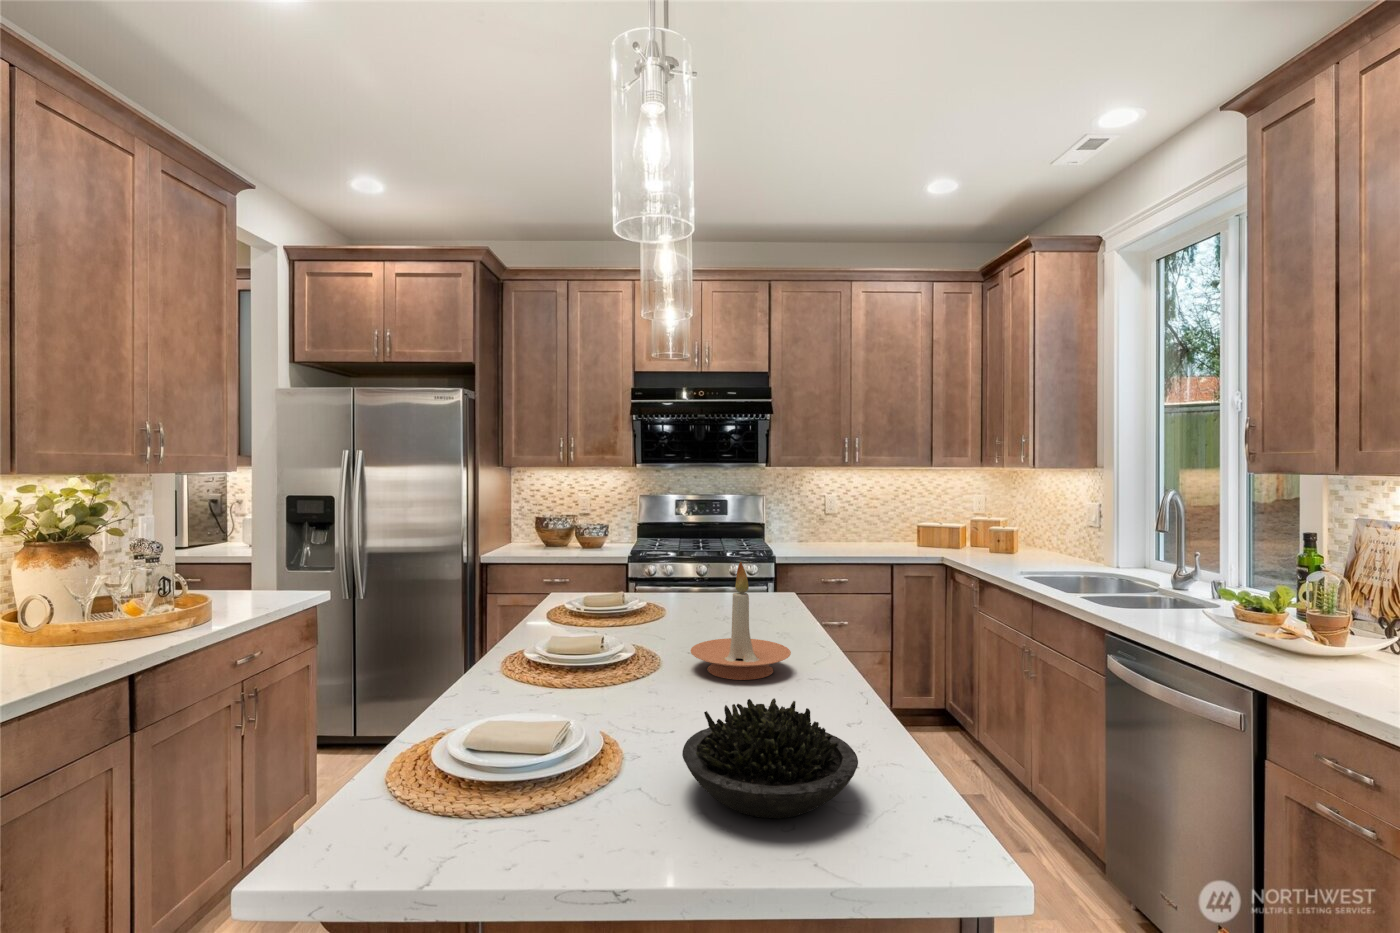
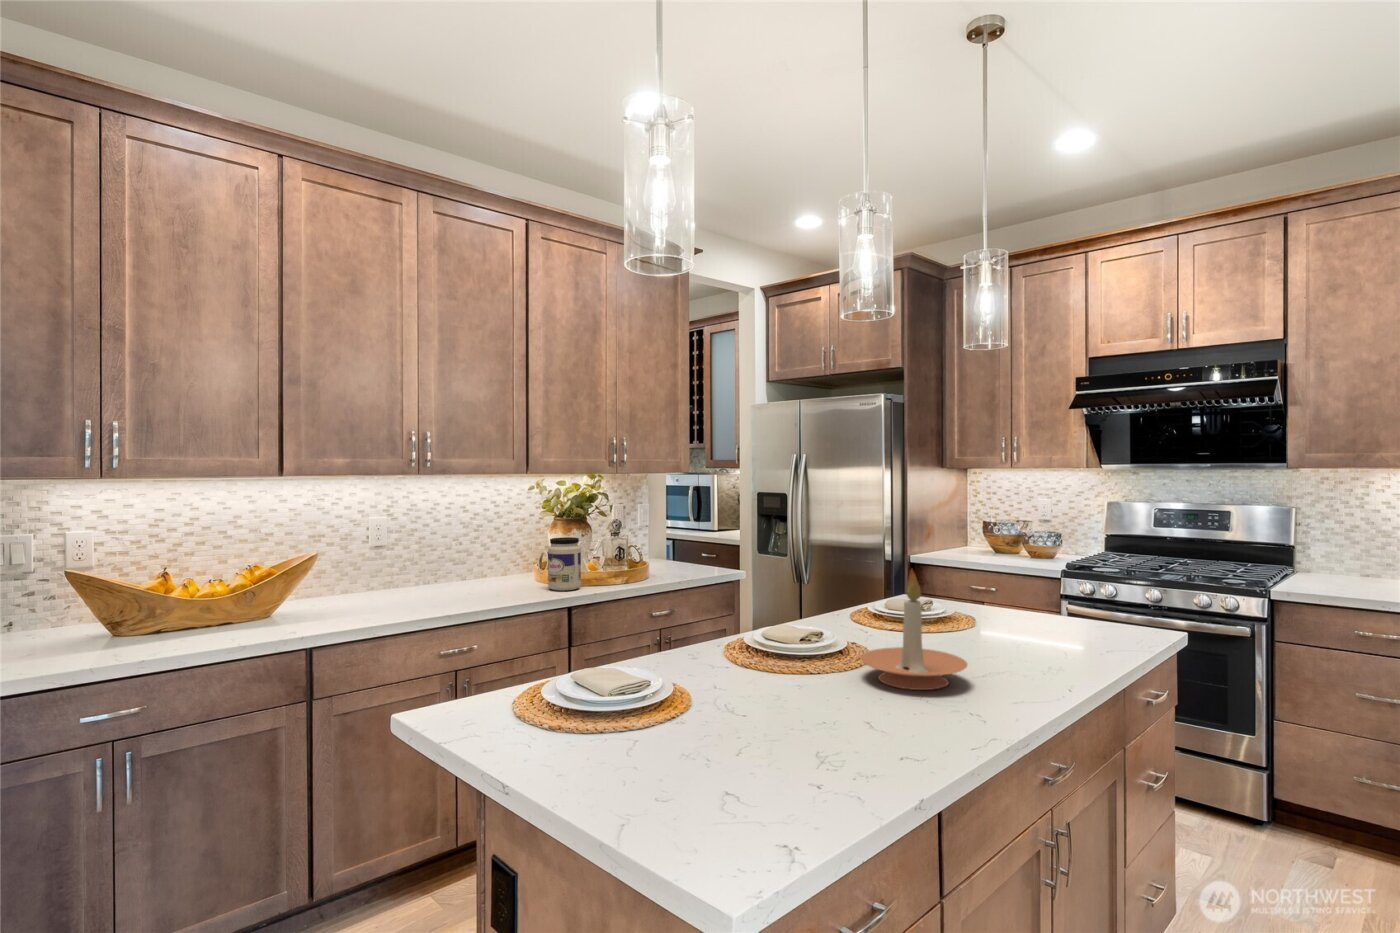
jar: none [52,570,119,656] -> present [548,537,581,591]
succulent plant: present [682,698,858,818] -> none [642,671,792,771]

